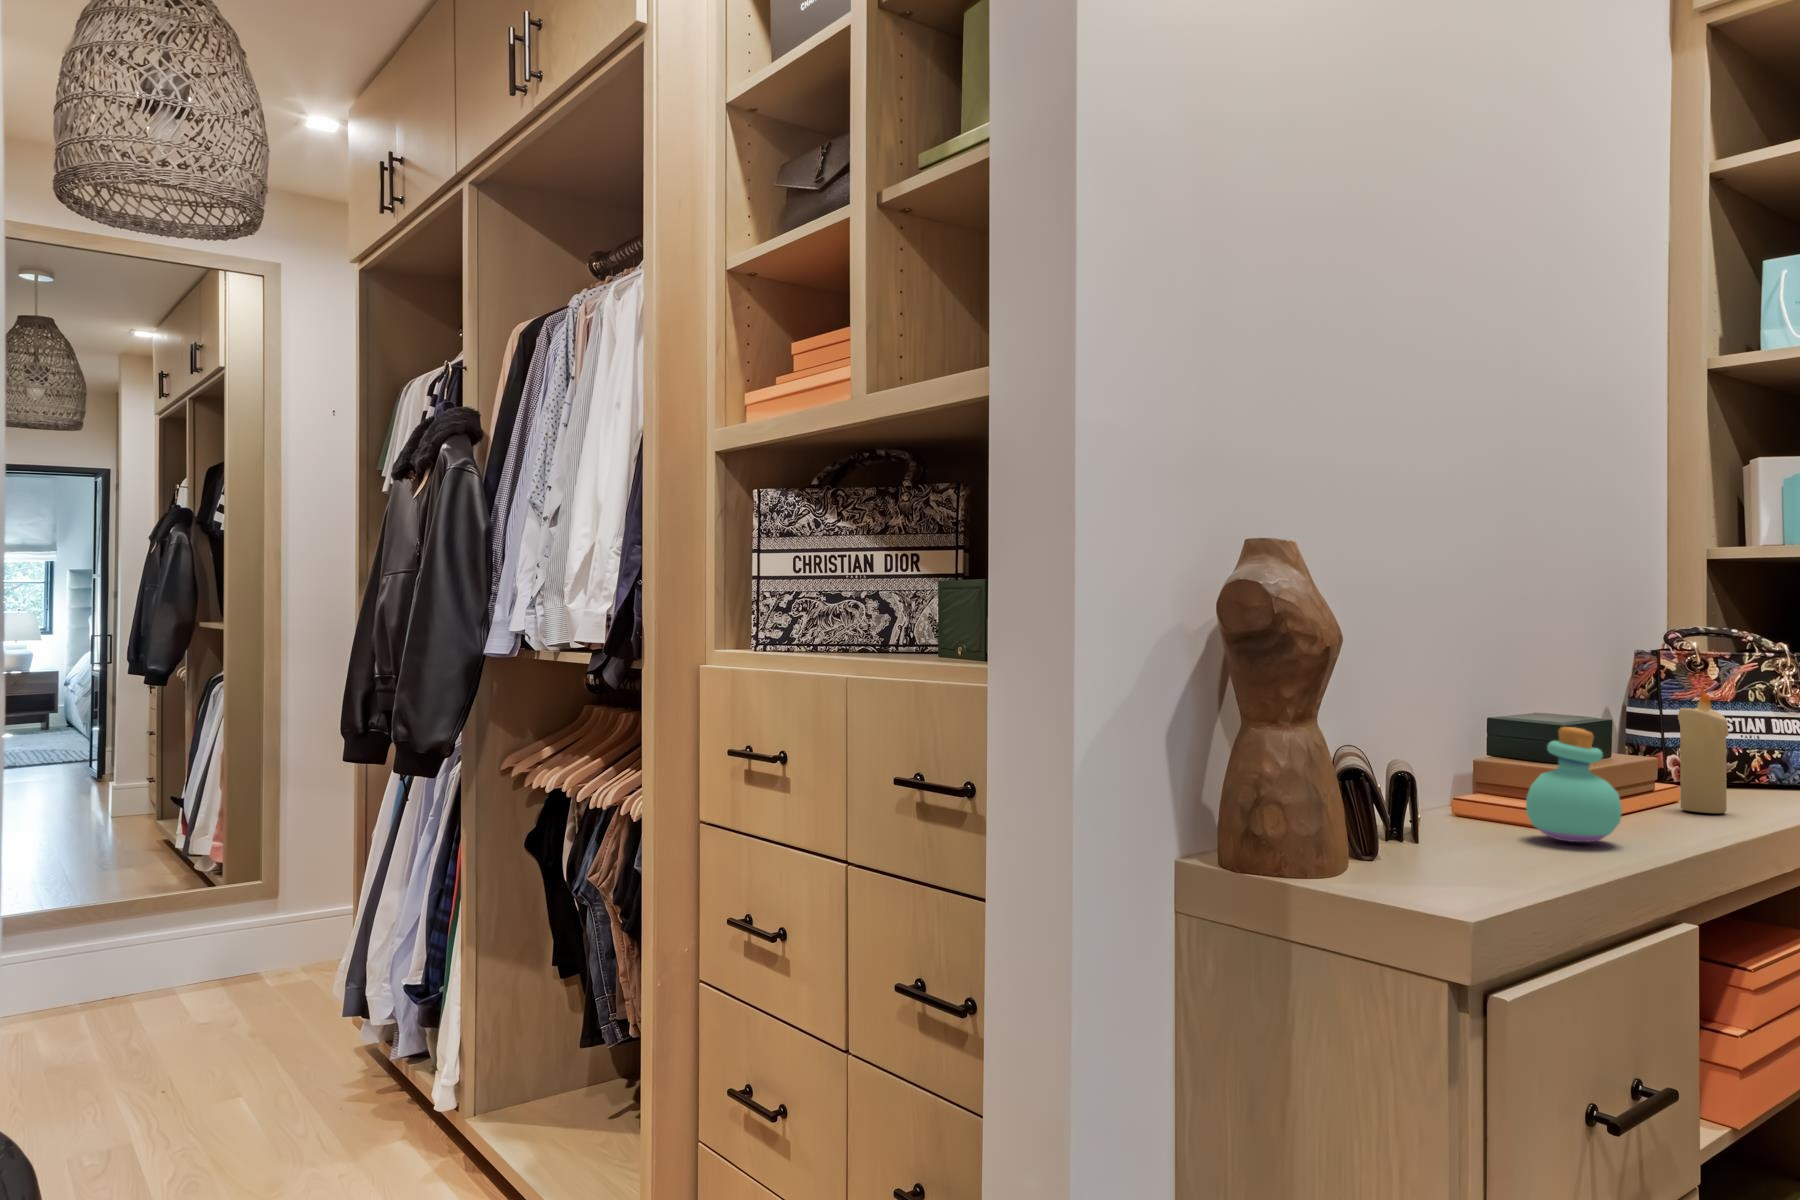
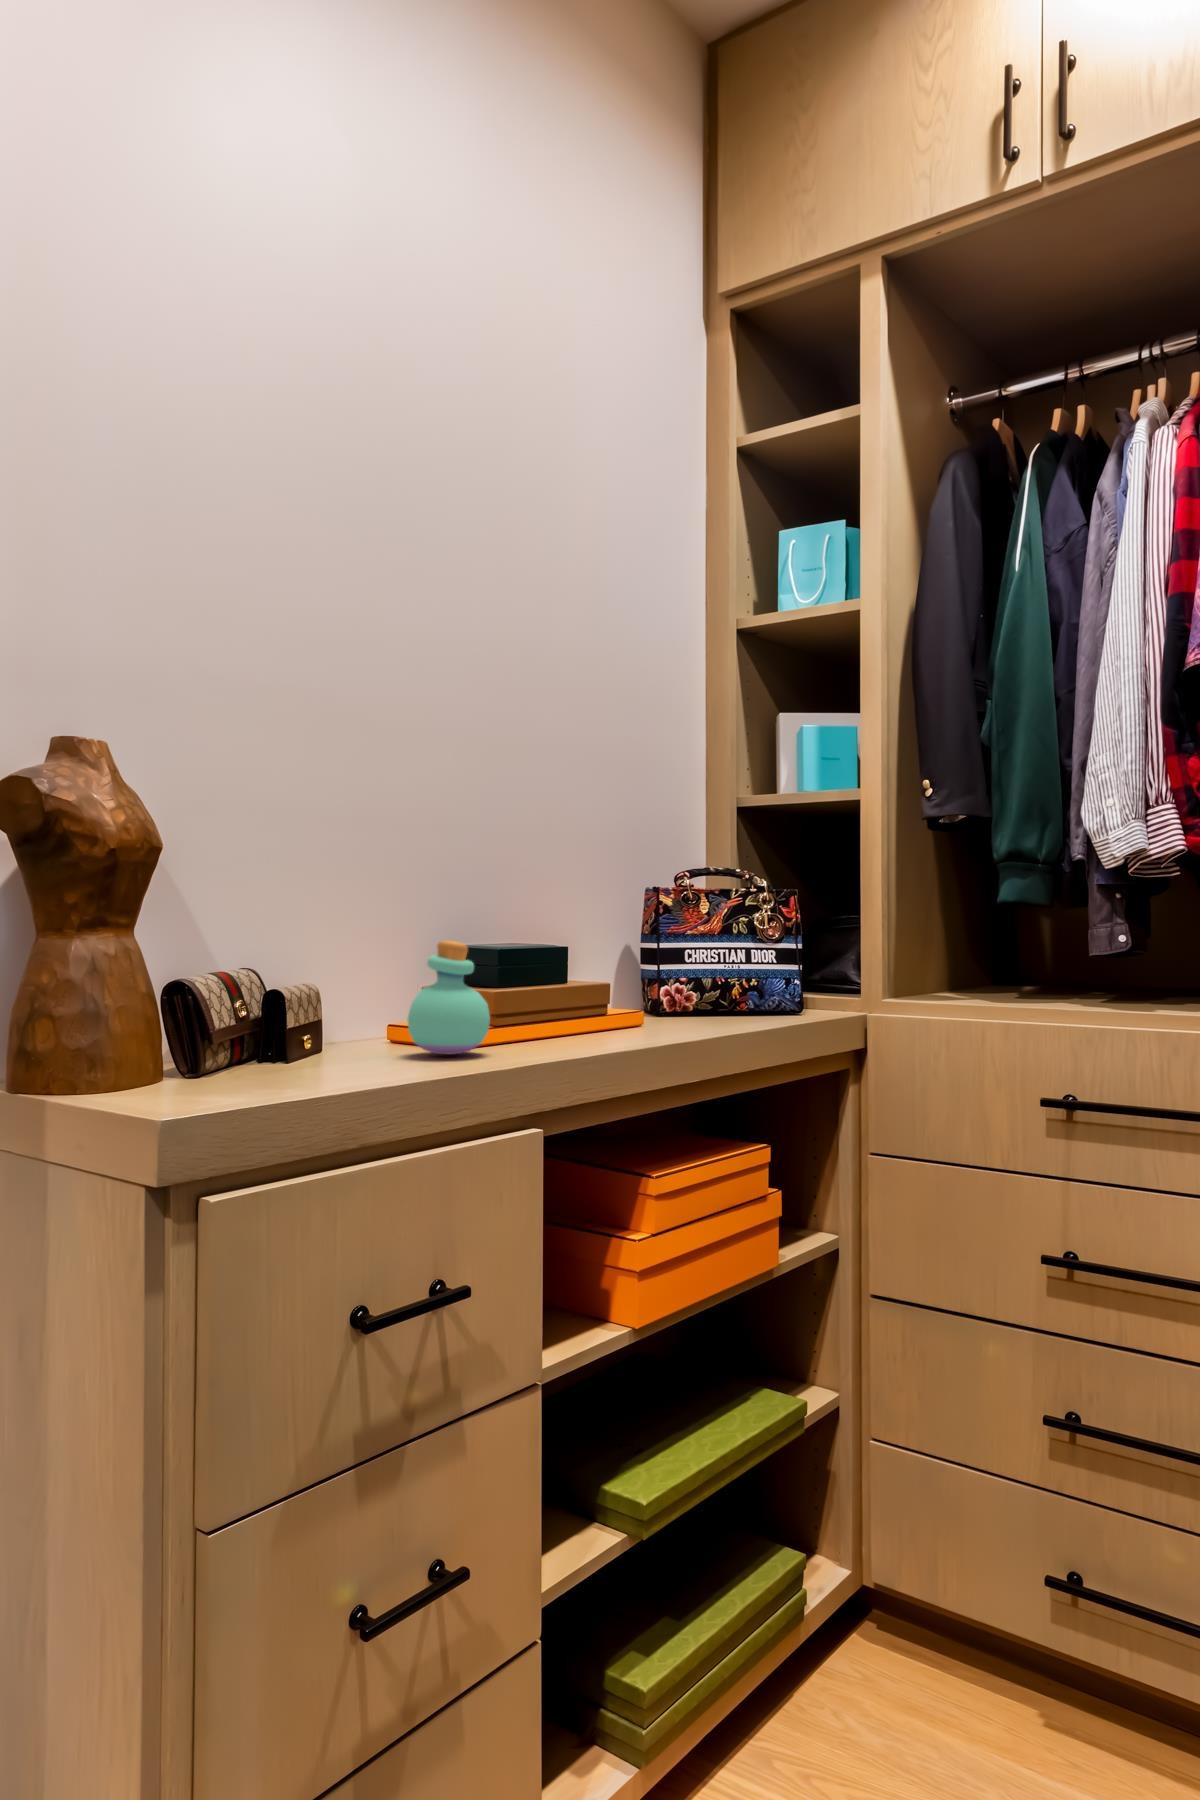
candle: present [1678,687,1729,813] -> none [619,912,658,1032]

